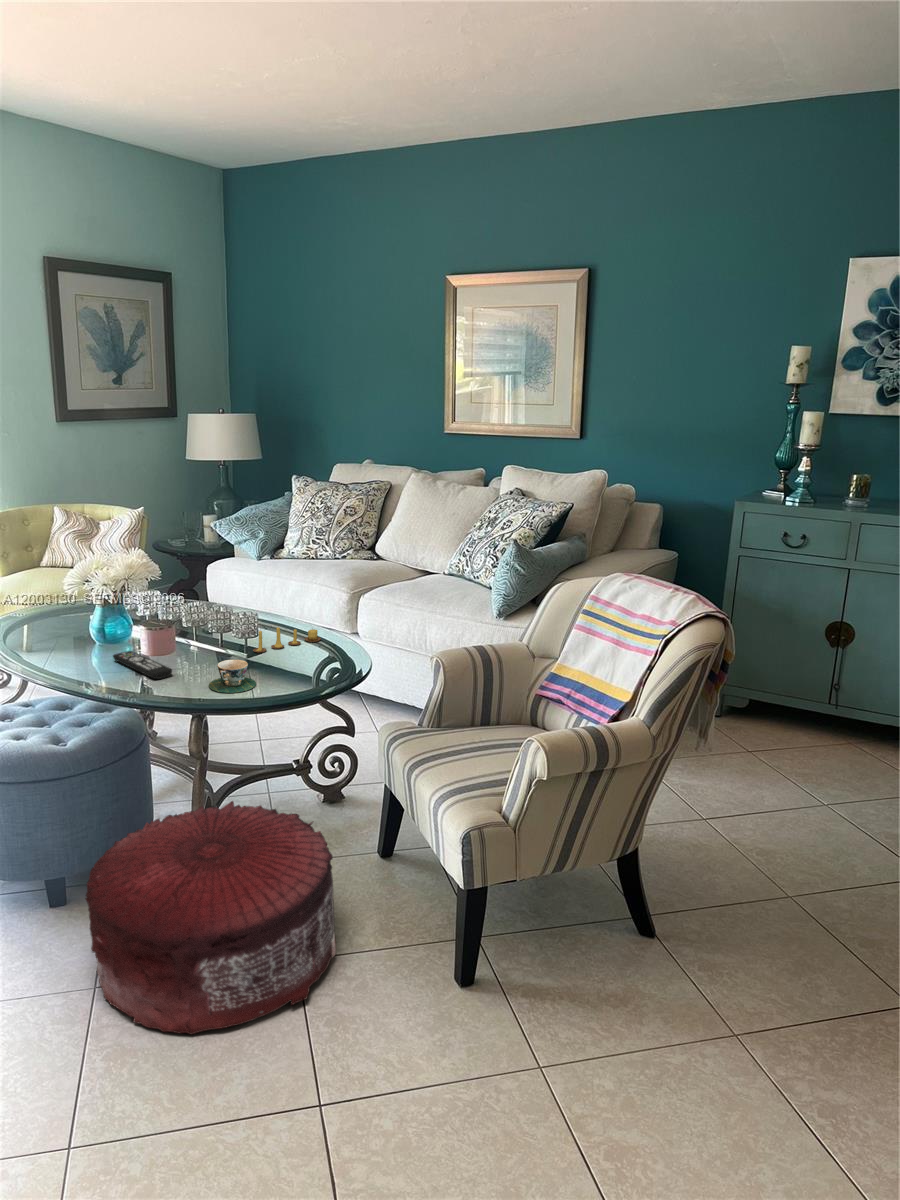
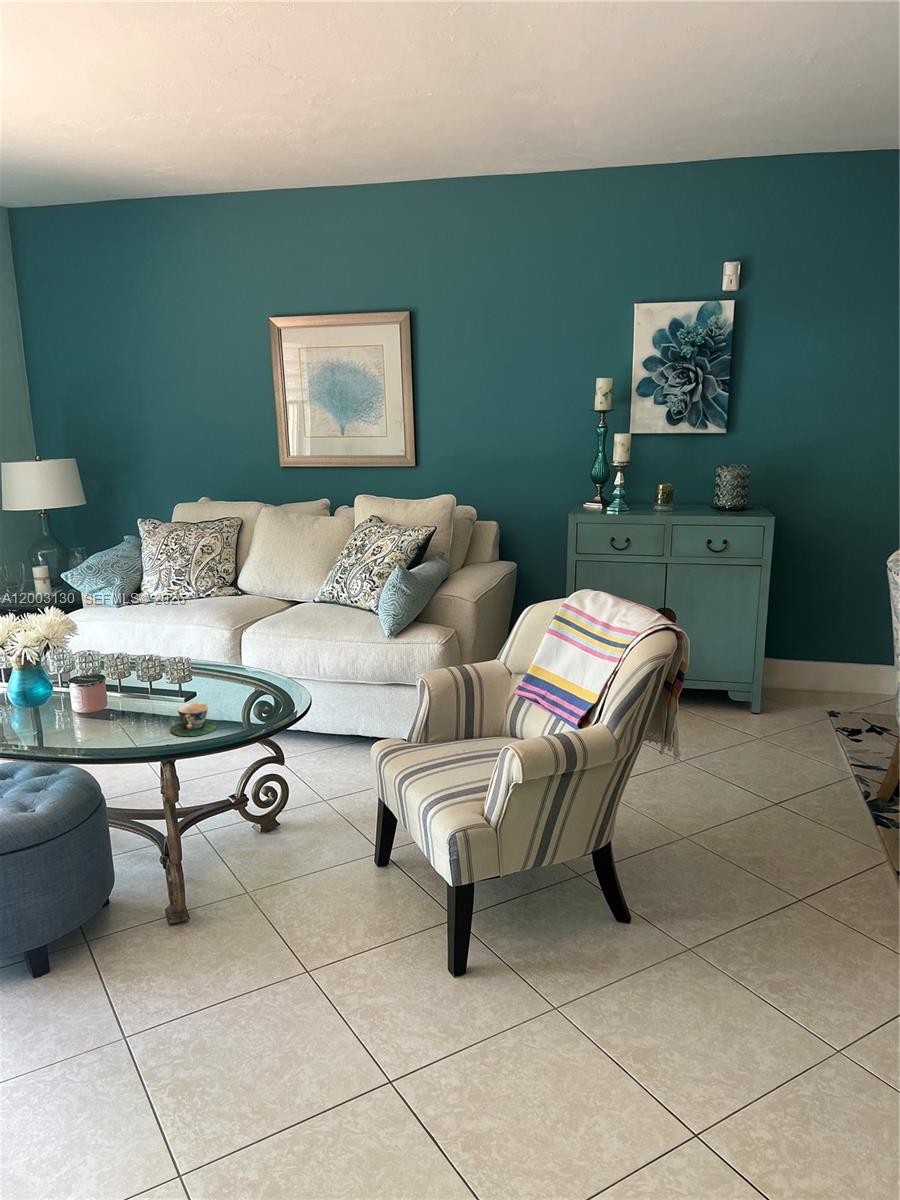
candle: present [253,627,321,652] -> none [187,665,246,695]
remote control: present [113,651,172,679] -> none [48,710,125,733]
pouf: present [86,801,336,1034] -> none [112,838,355,1068]

